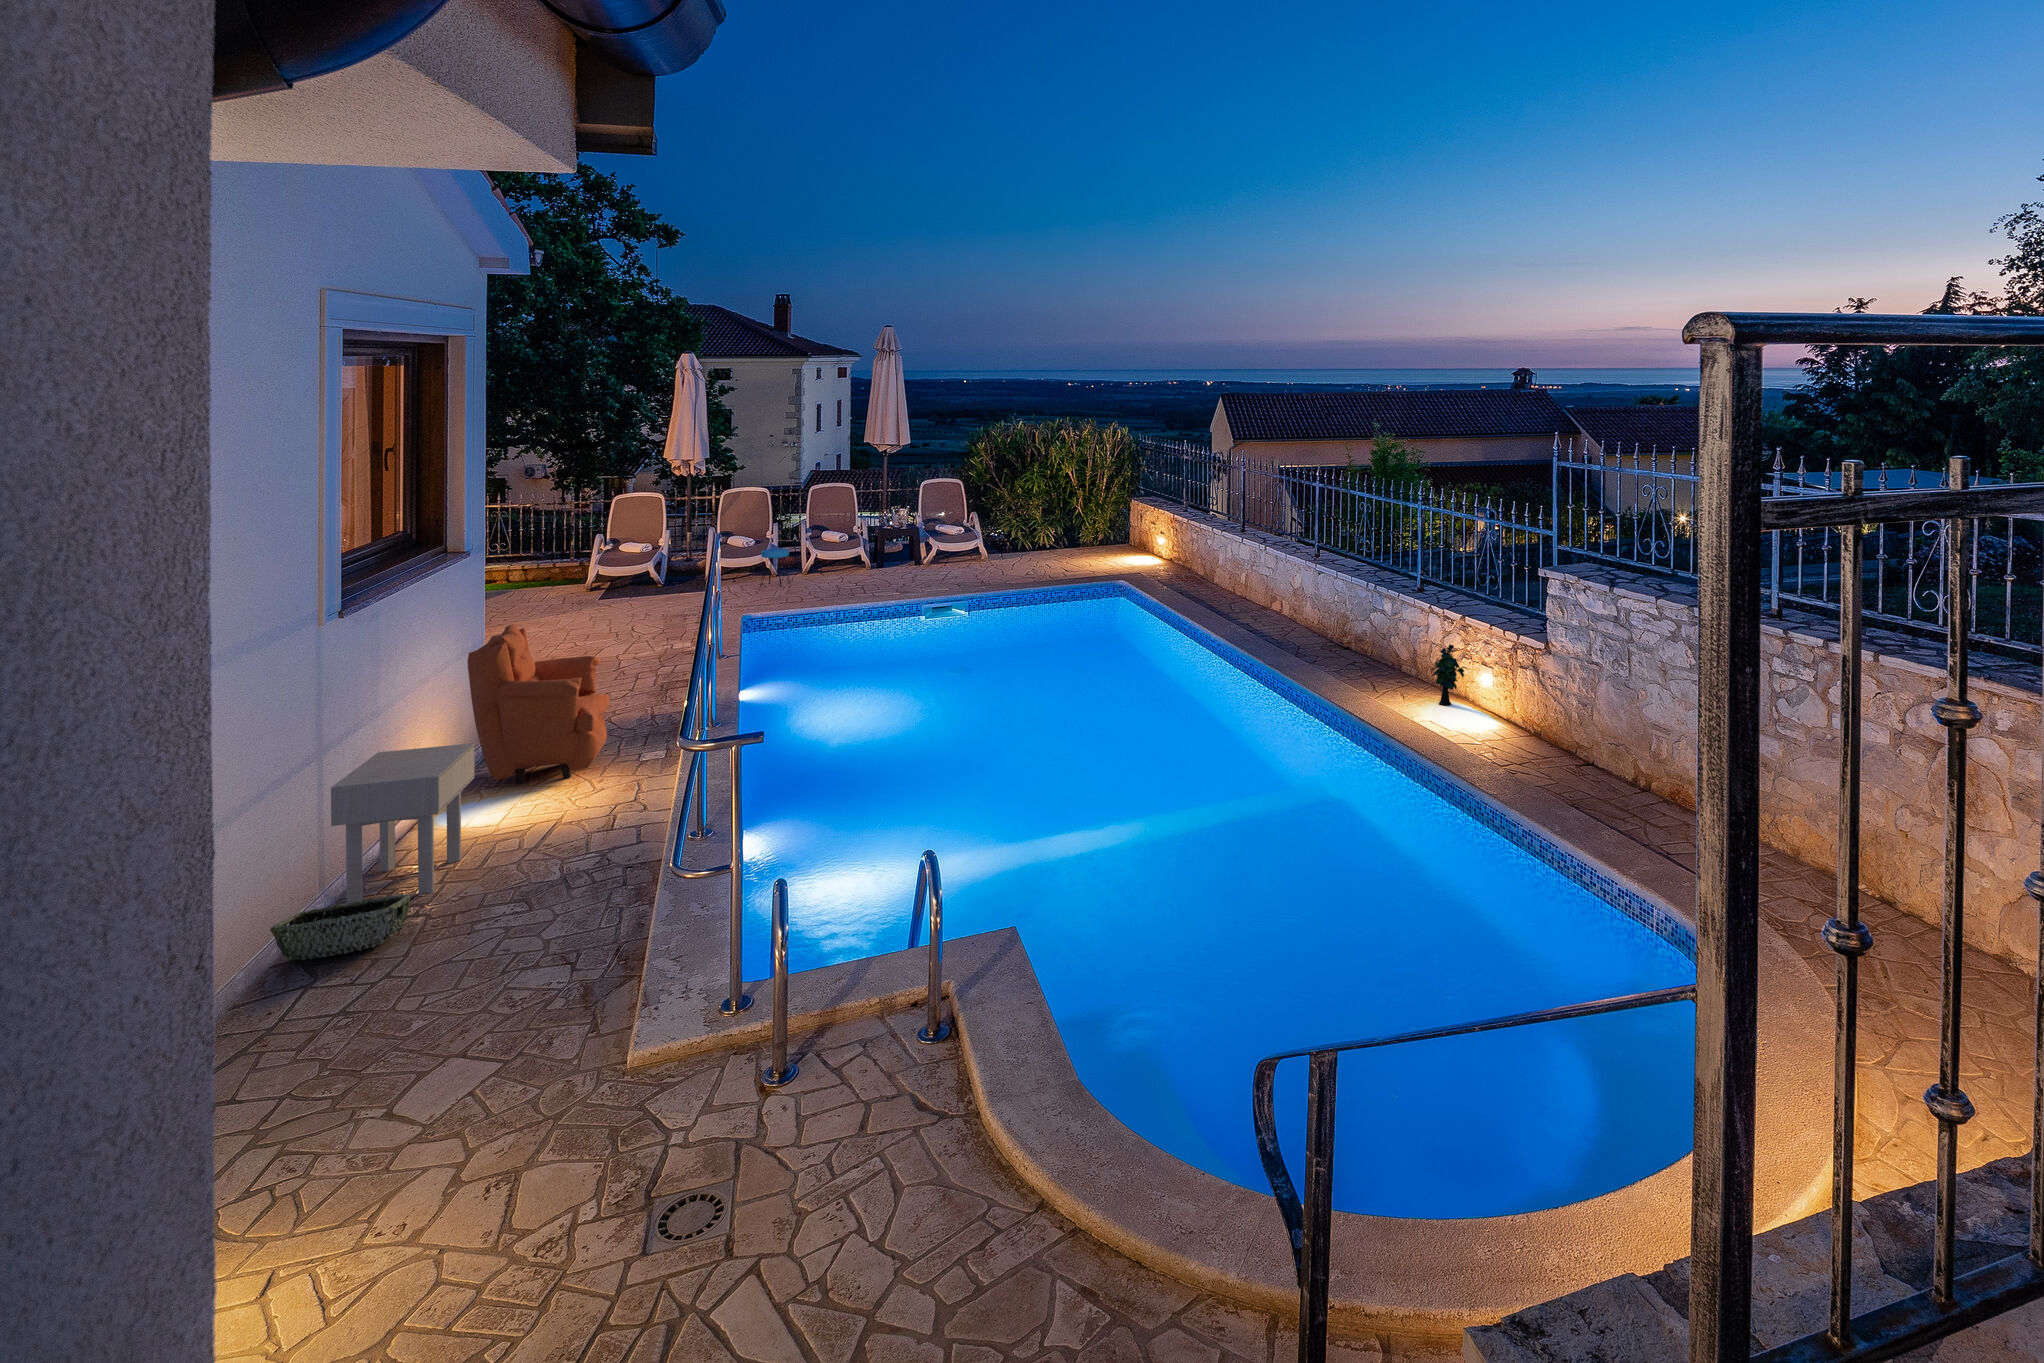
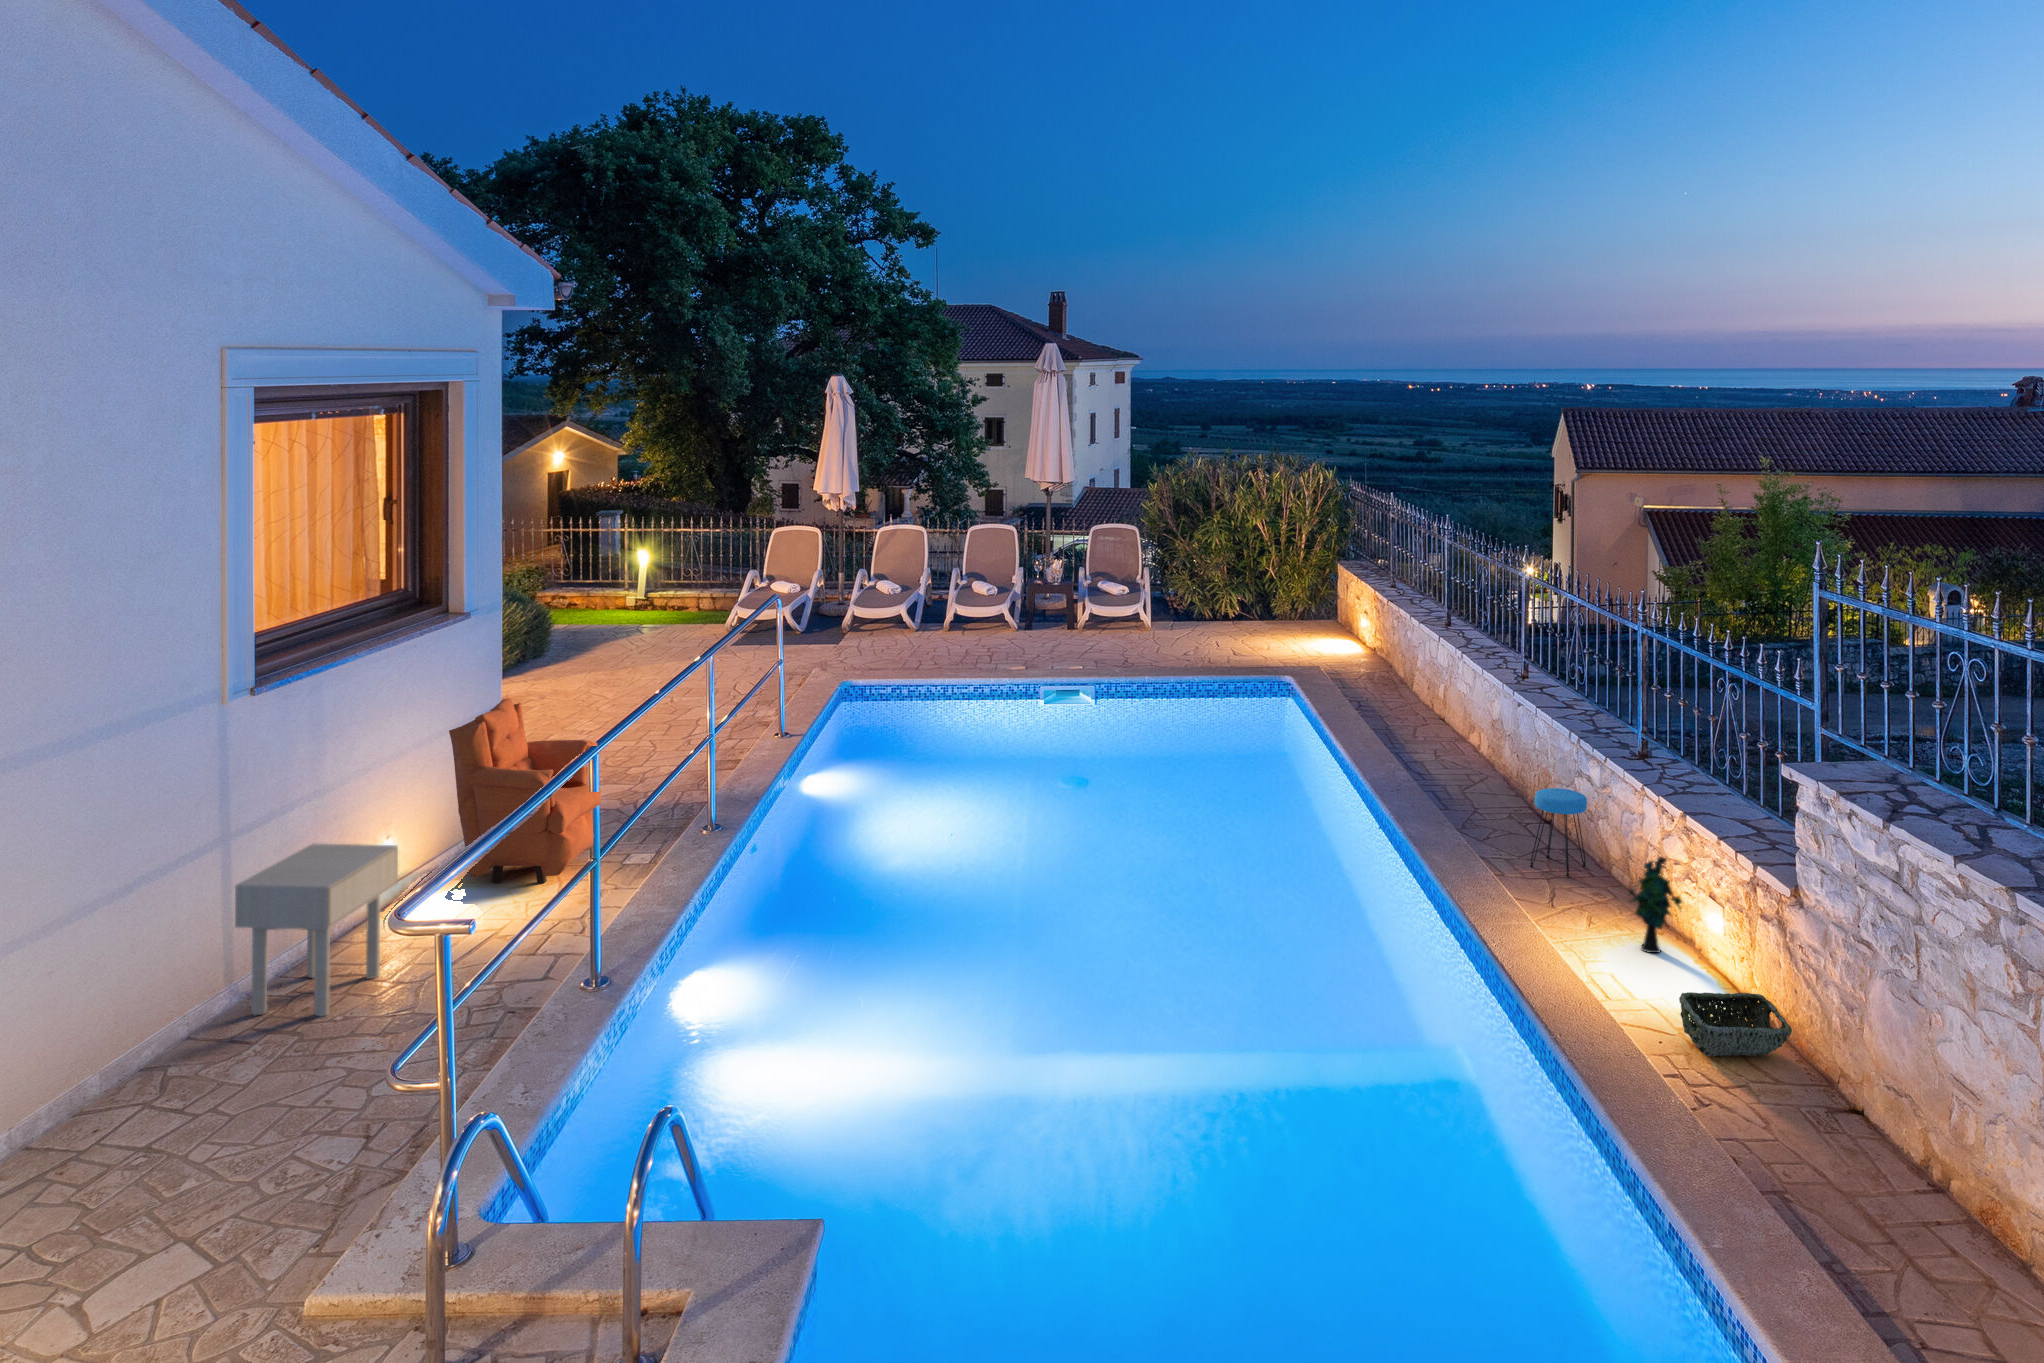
stool: present [761,549,790,587] -> present [1530,788,1587,876]
woven basket: present [270,894,411,960] -> present [1679,992,1792,1056]

